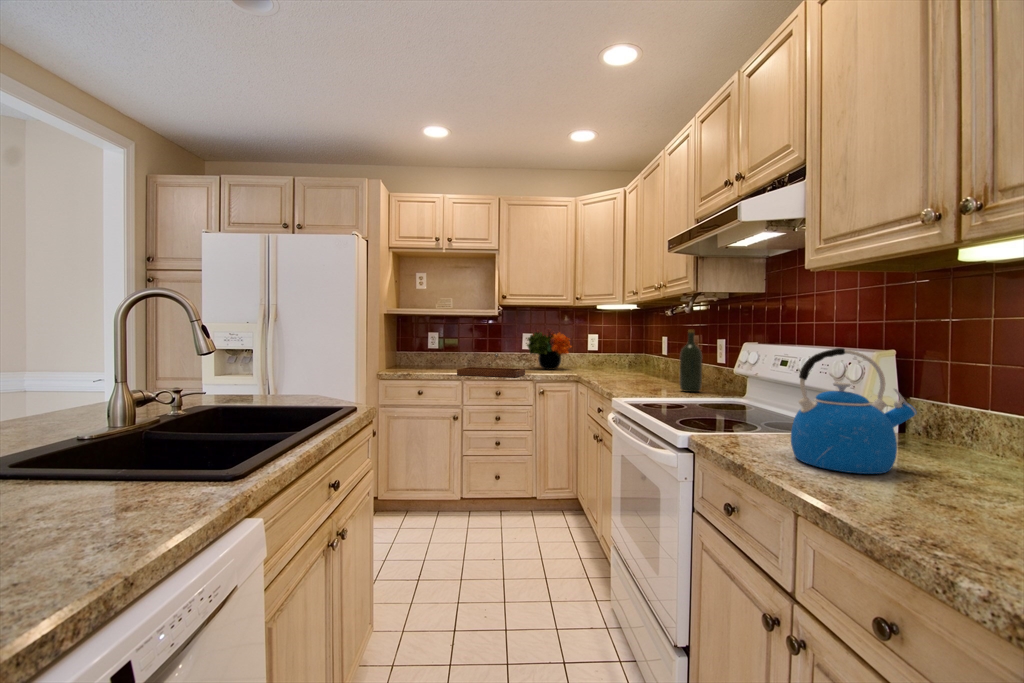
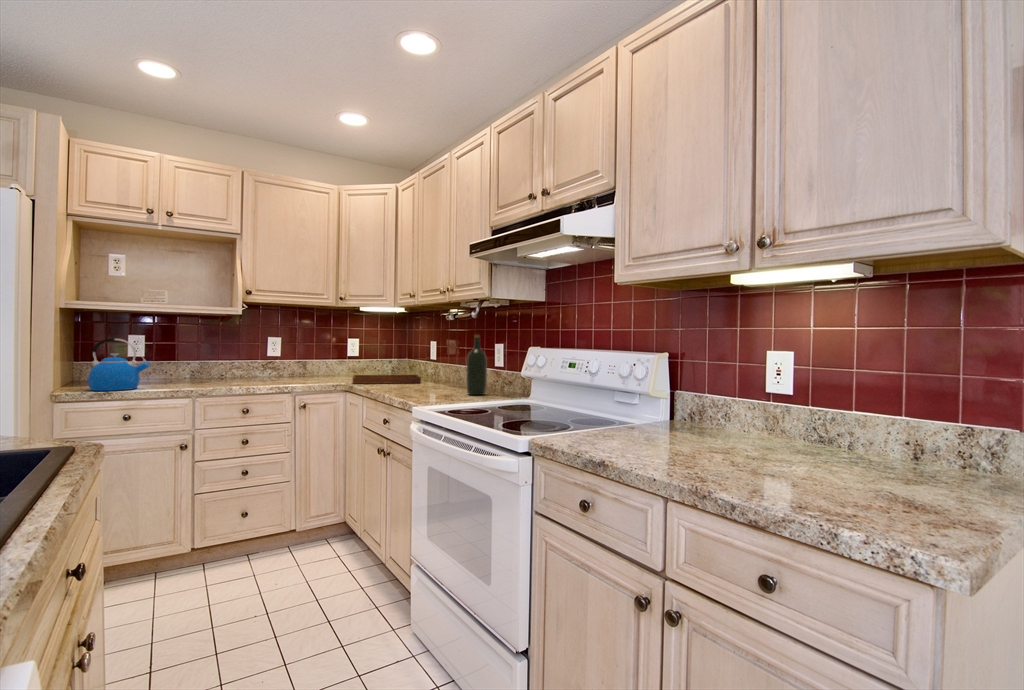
flower arrangement: present [528,329,571,370] -> none [274,332,333,379]
kettle: present [791,348,917,474] -> present [88,338,150,391]
tray: present [457,354,525,377] -> present [353,360,421,384]

